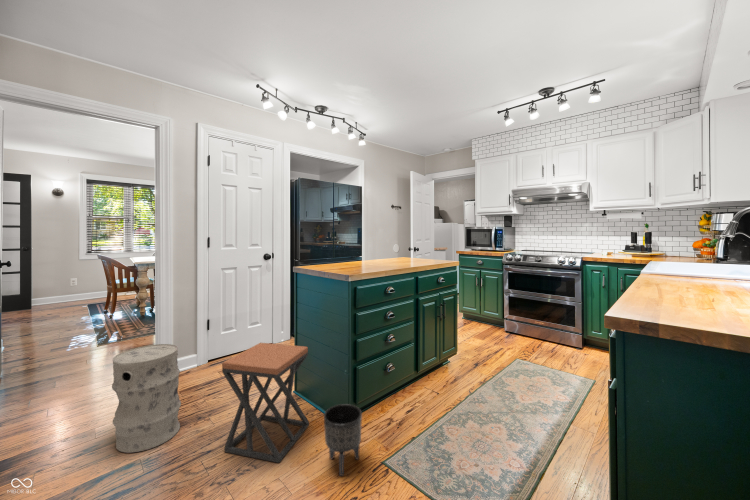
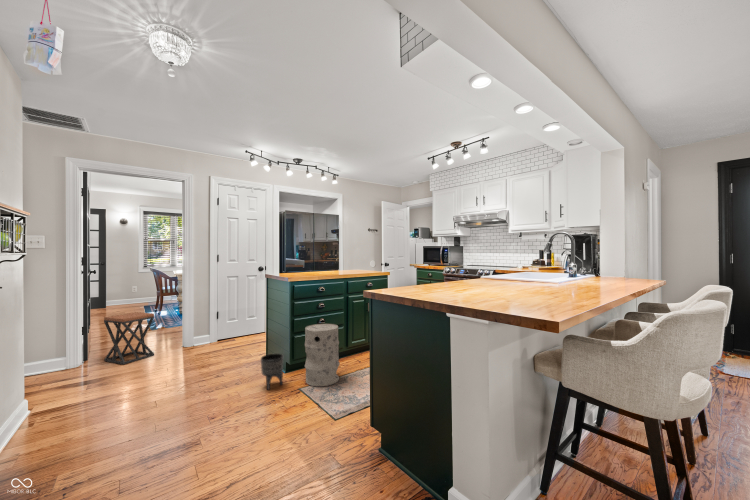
stool: present [222,343,309,463] -> present [104,312,154,364]
trash can: present [112,344,181,453] -> present [305,324,340,386]

